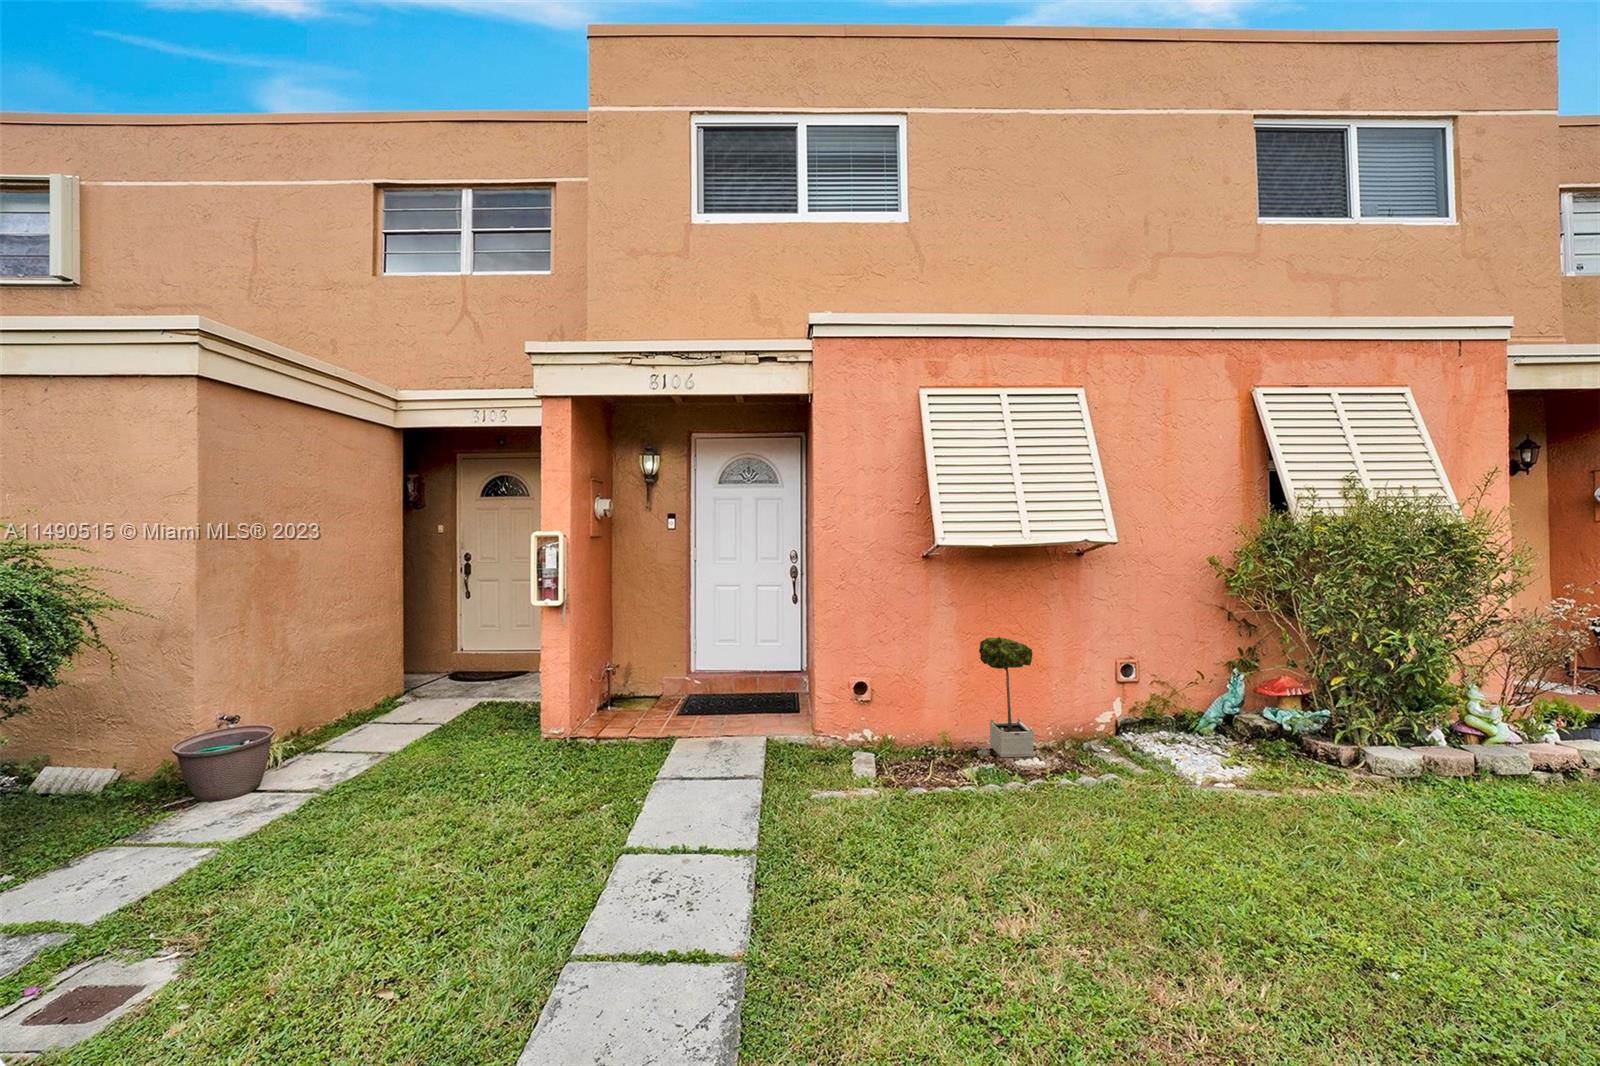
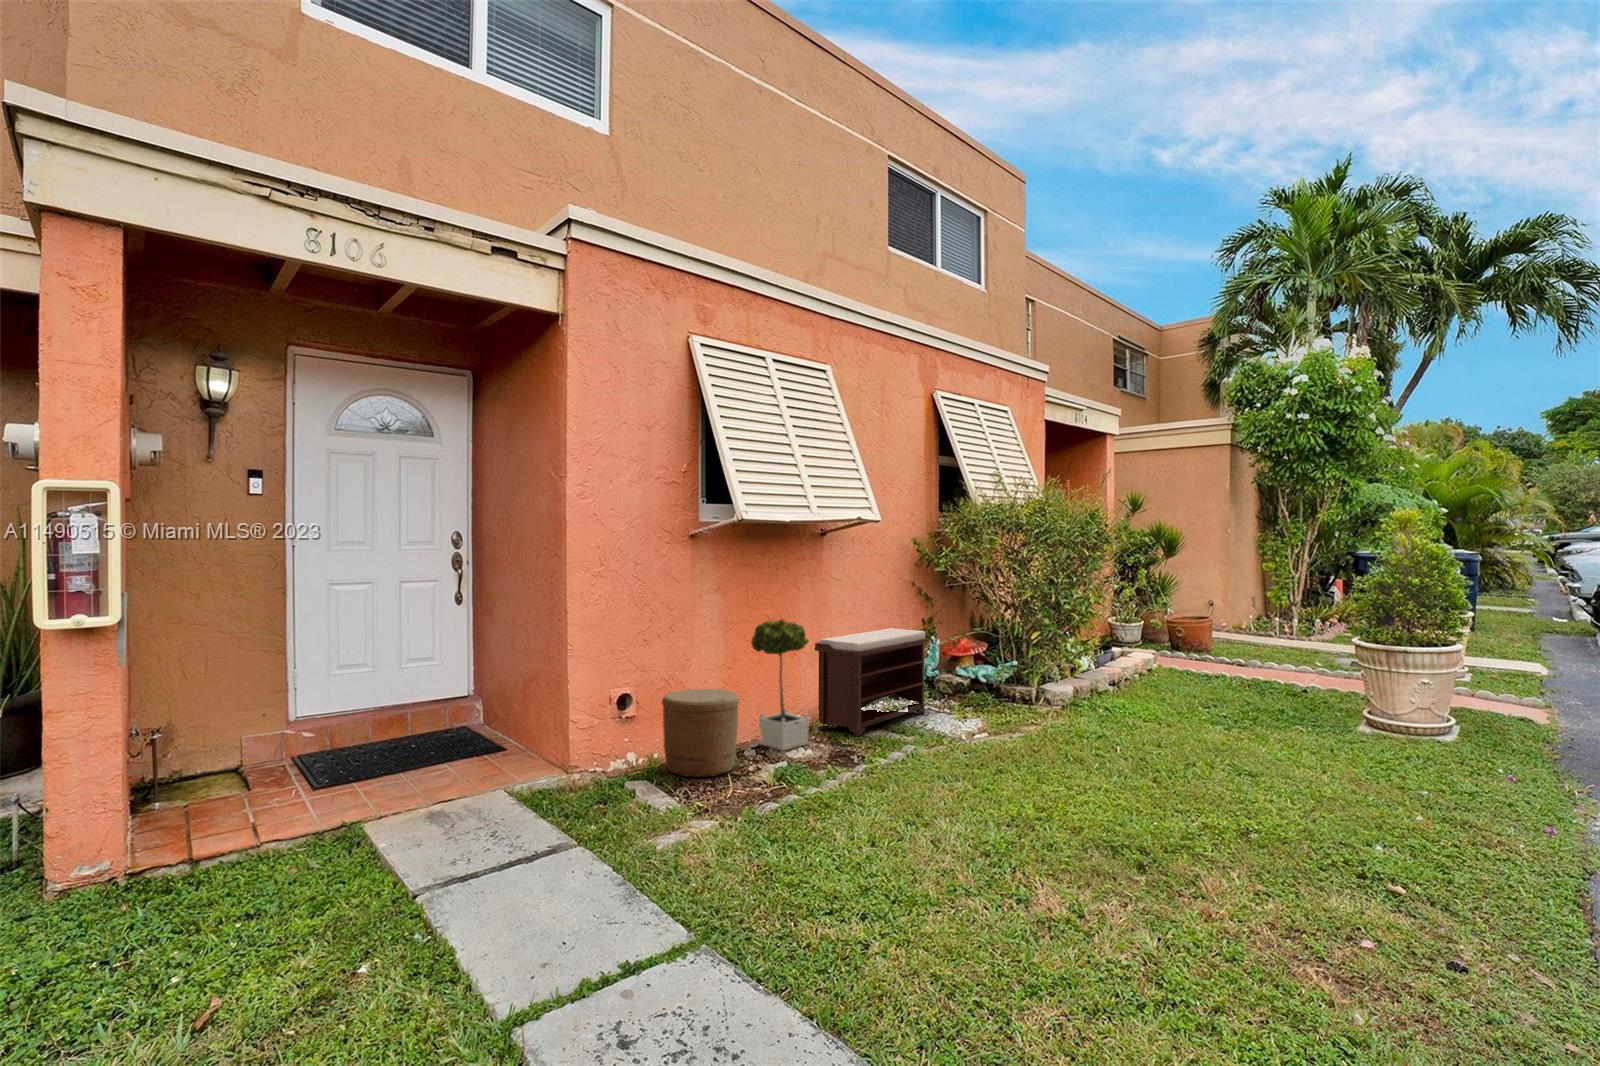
bench: none [1061,652,1218,760] -> present [815,628,929,737]
woven basket: none [881,689,945,766] -> present [662,689,739,778]

